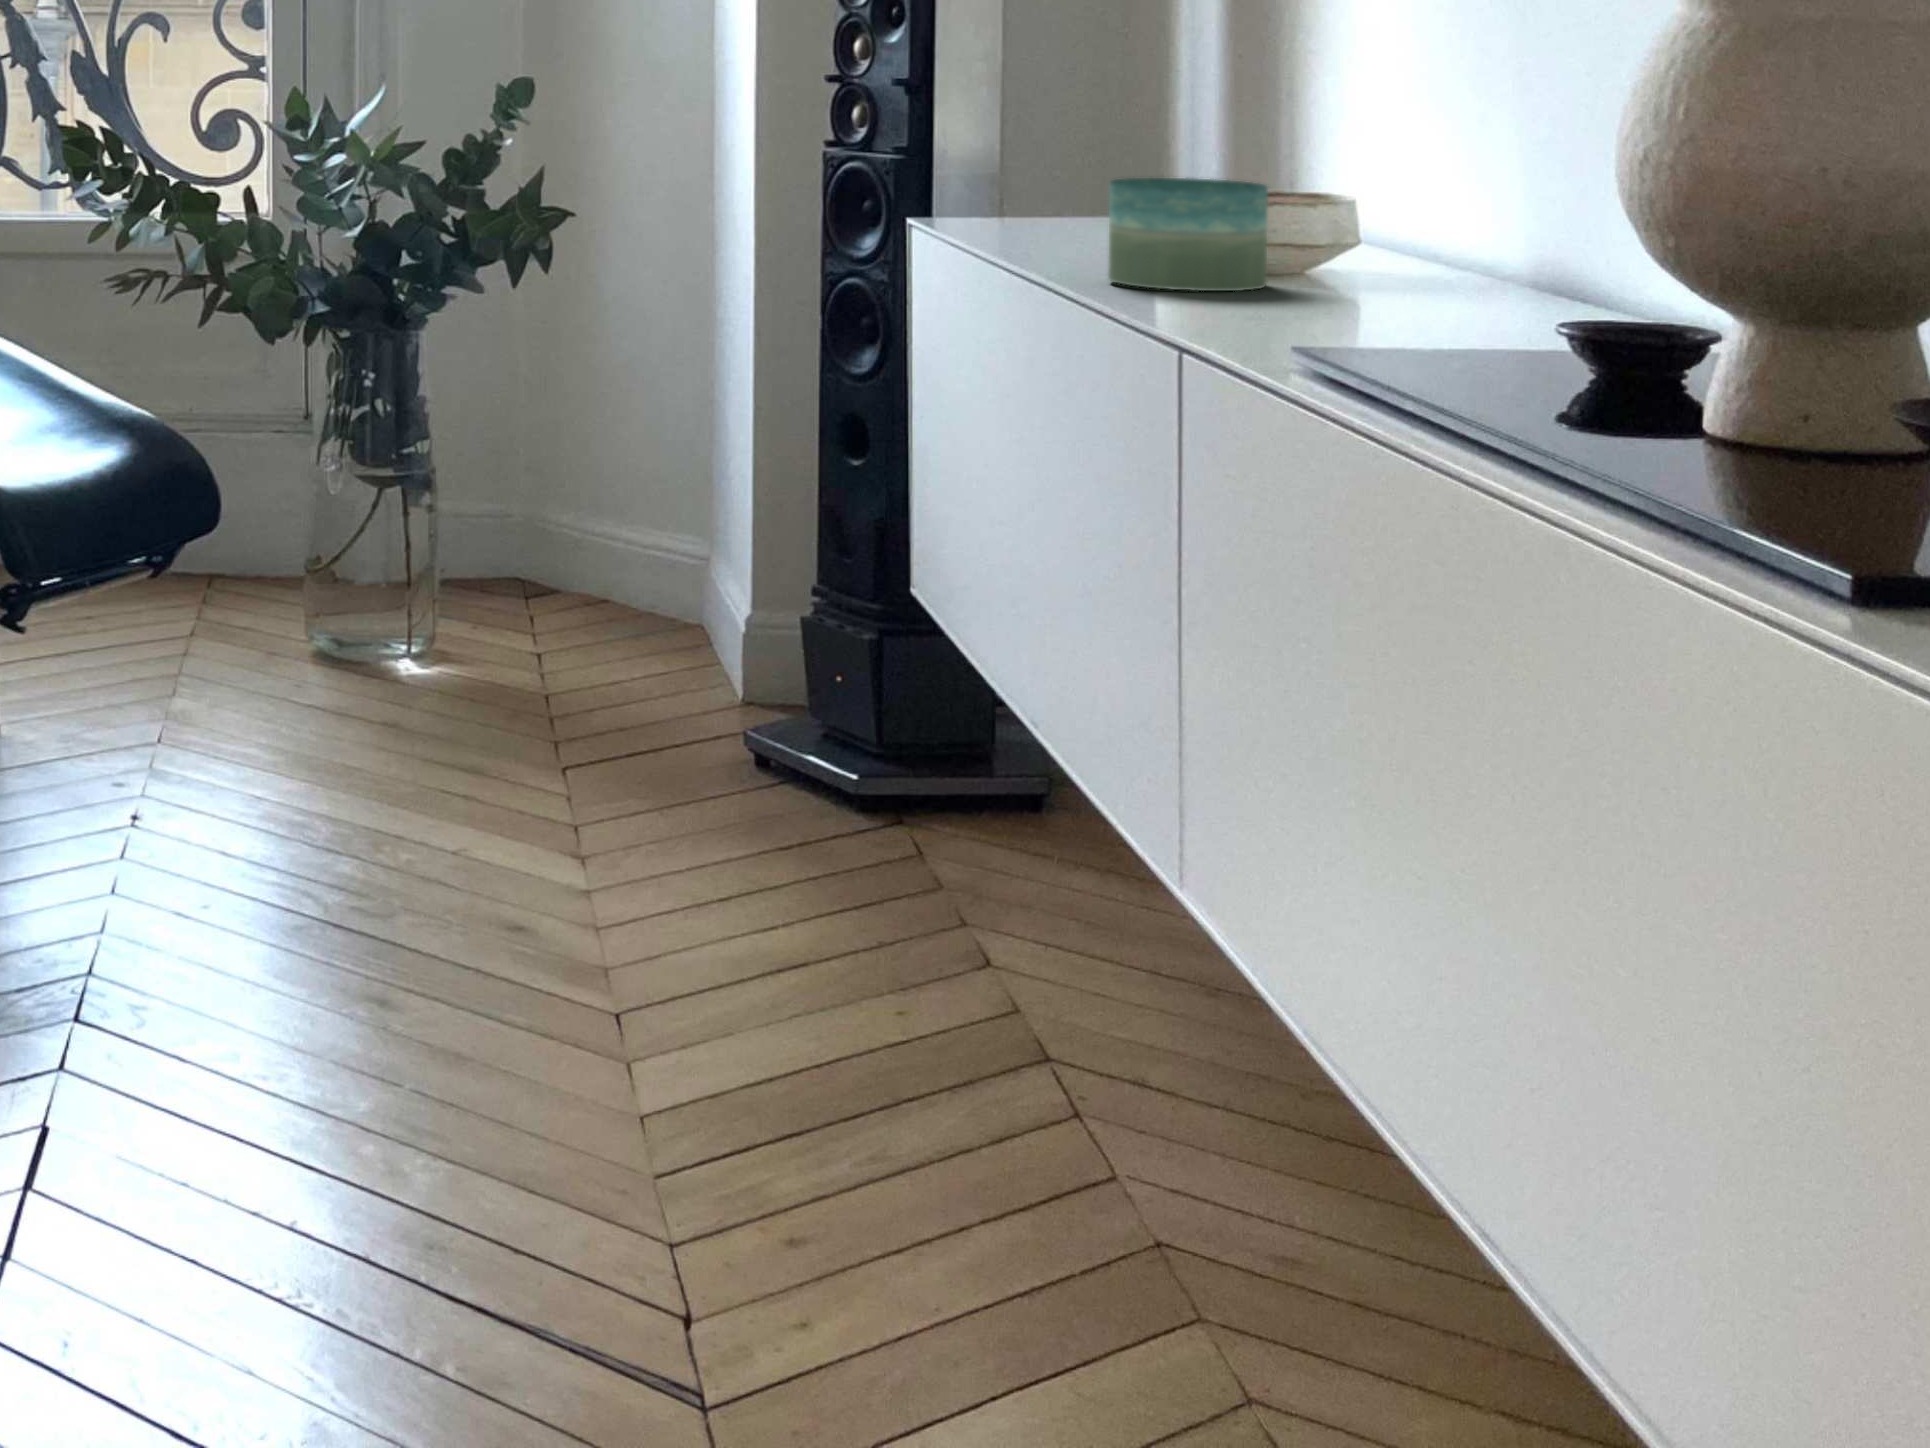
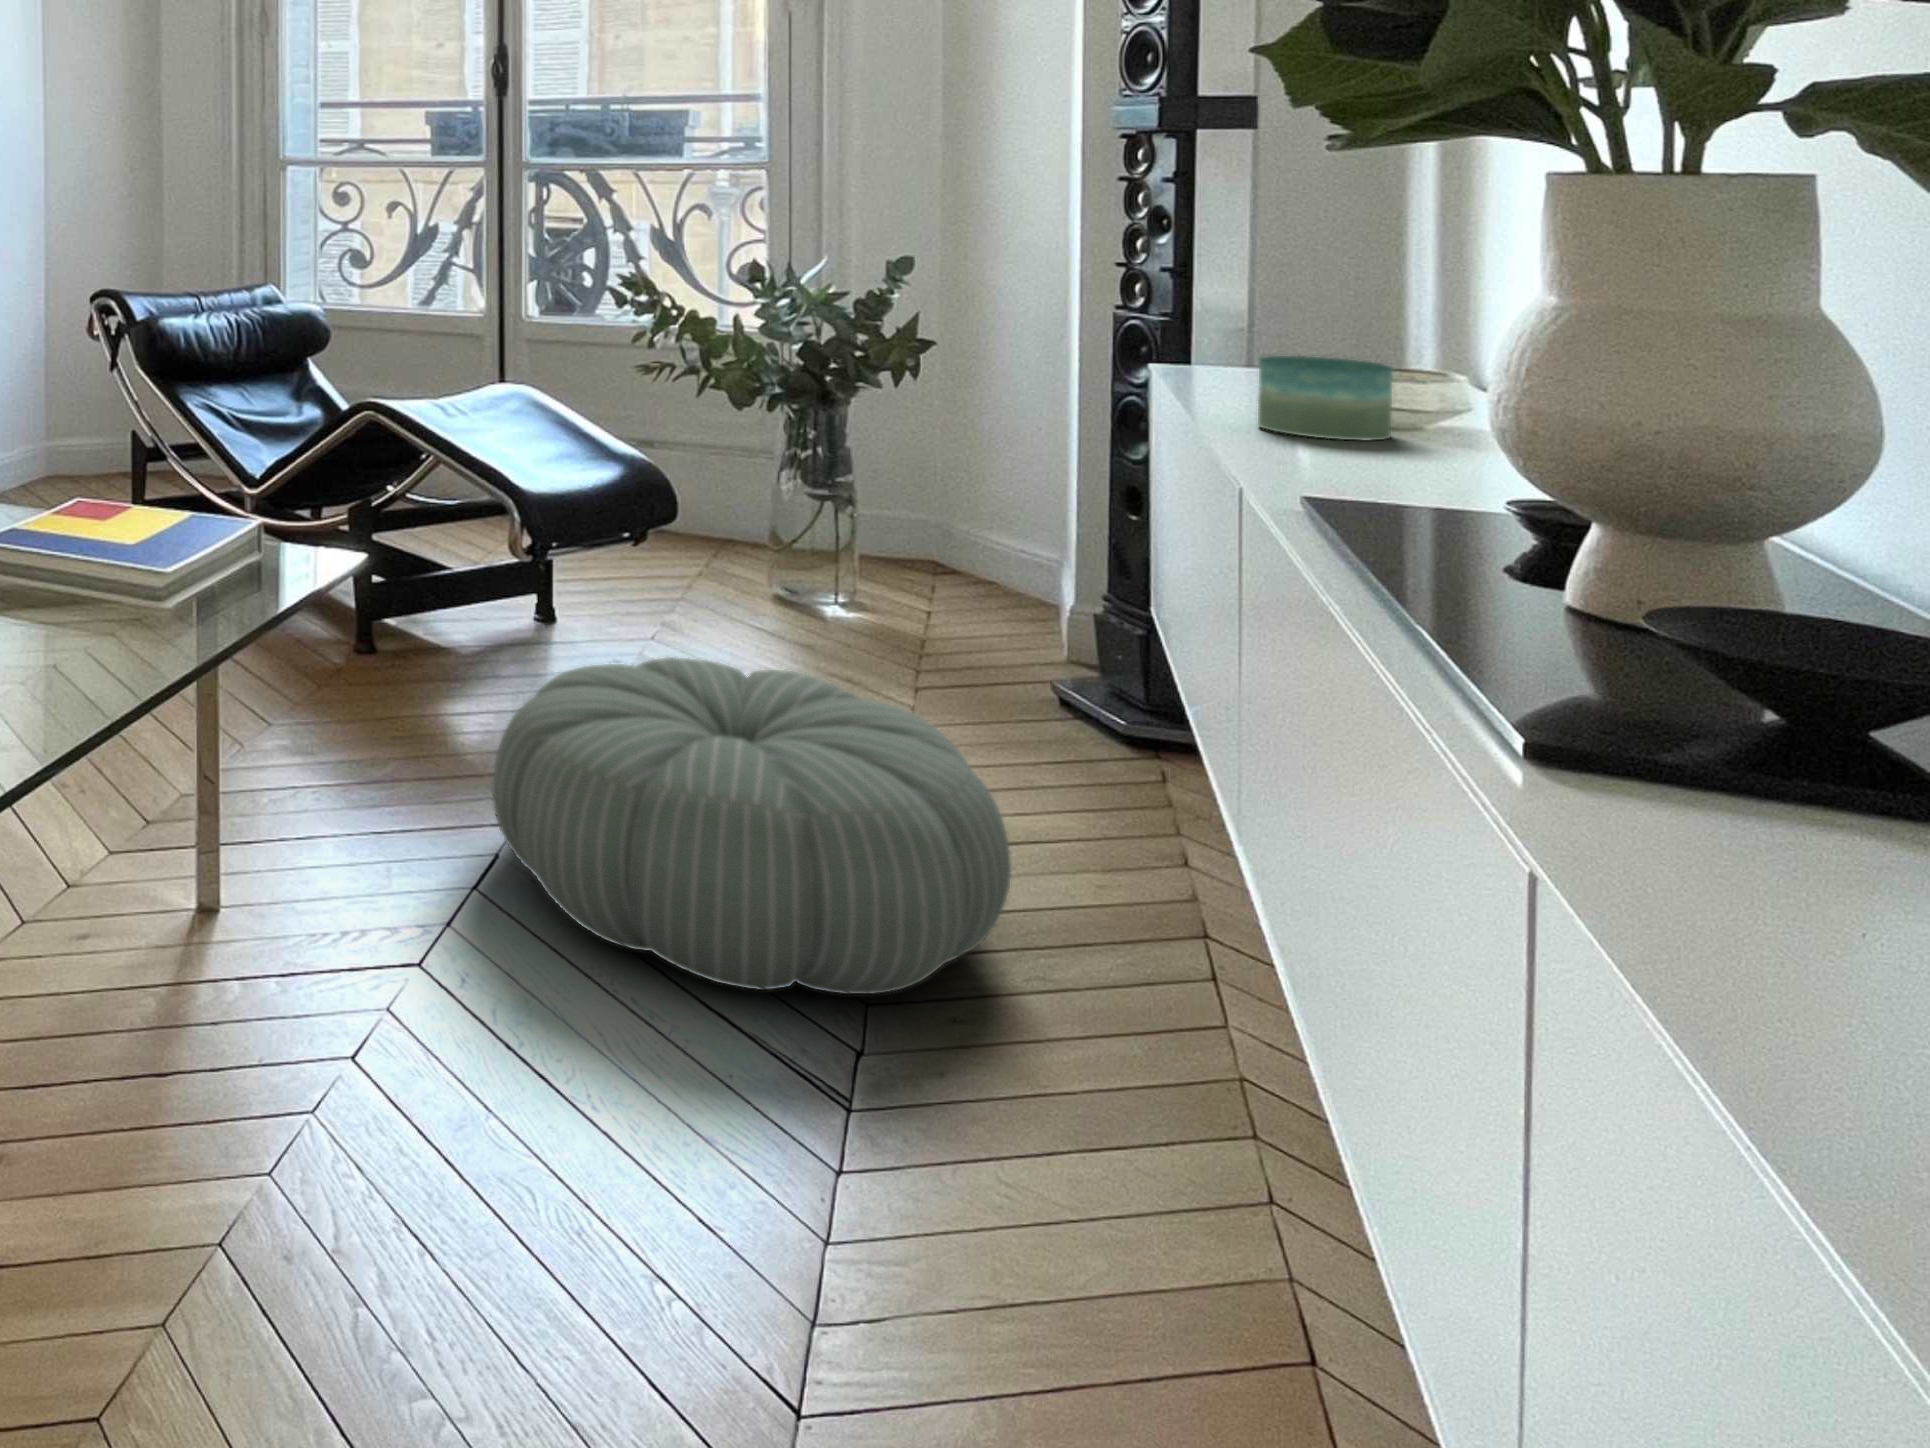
pouf: none [48,742,839,1267] -> present [493,657,1011,994]

